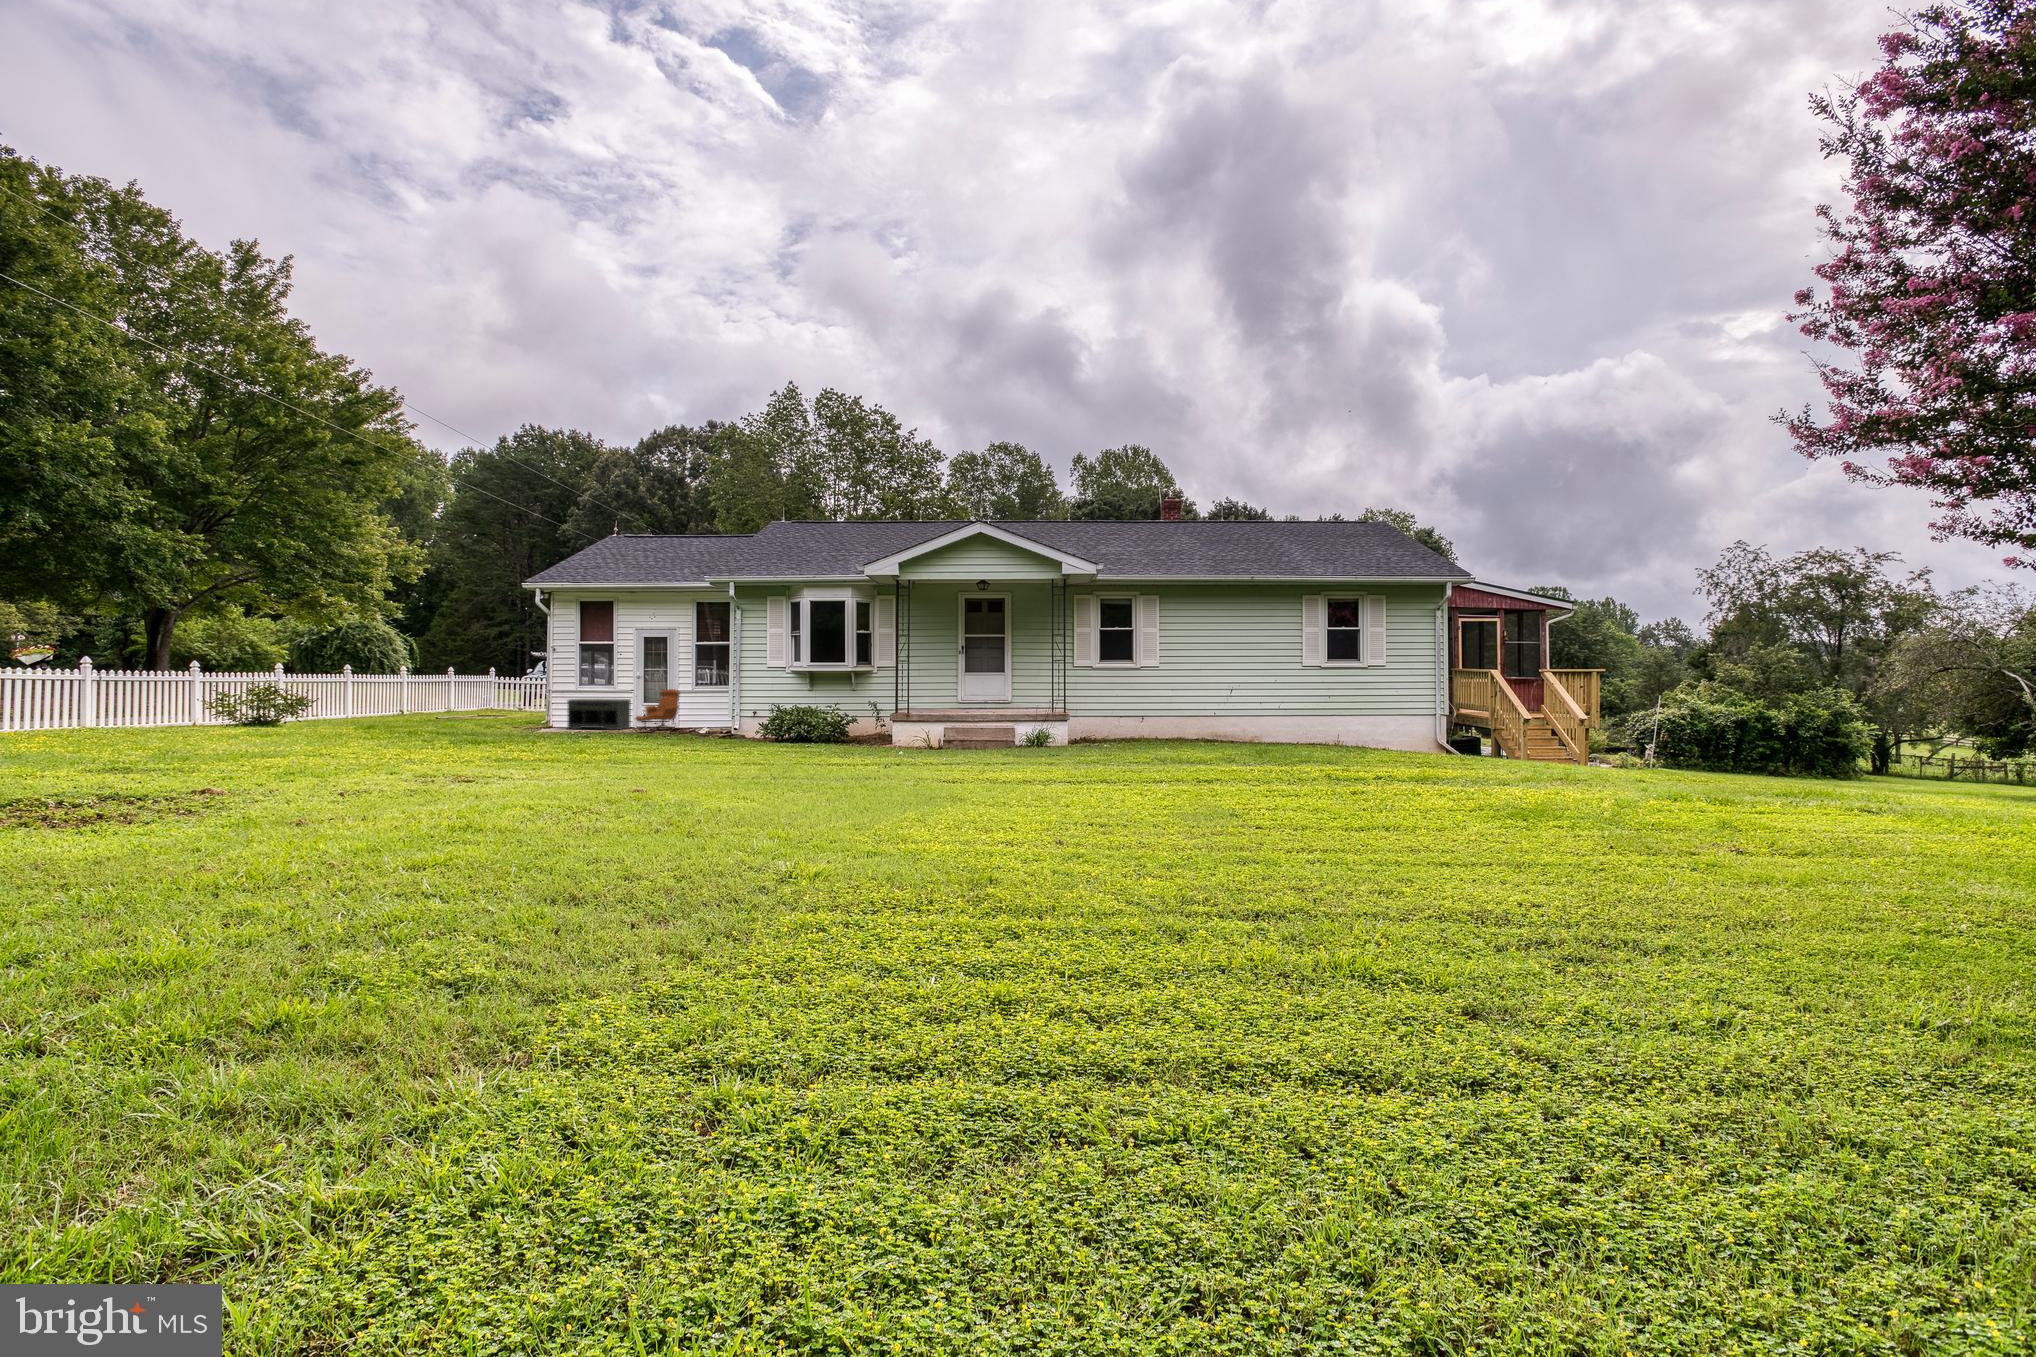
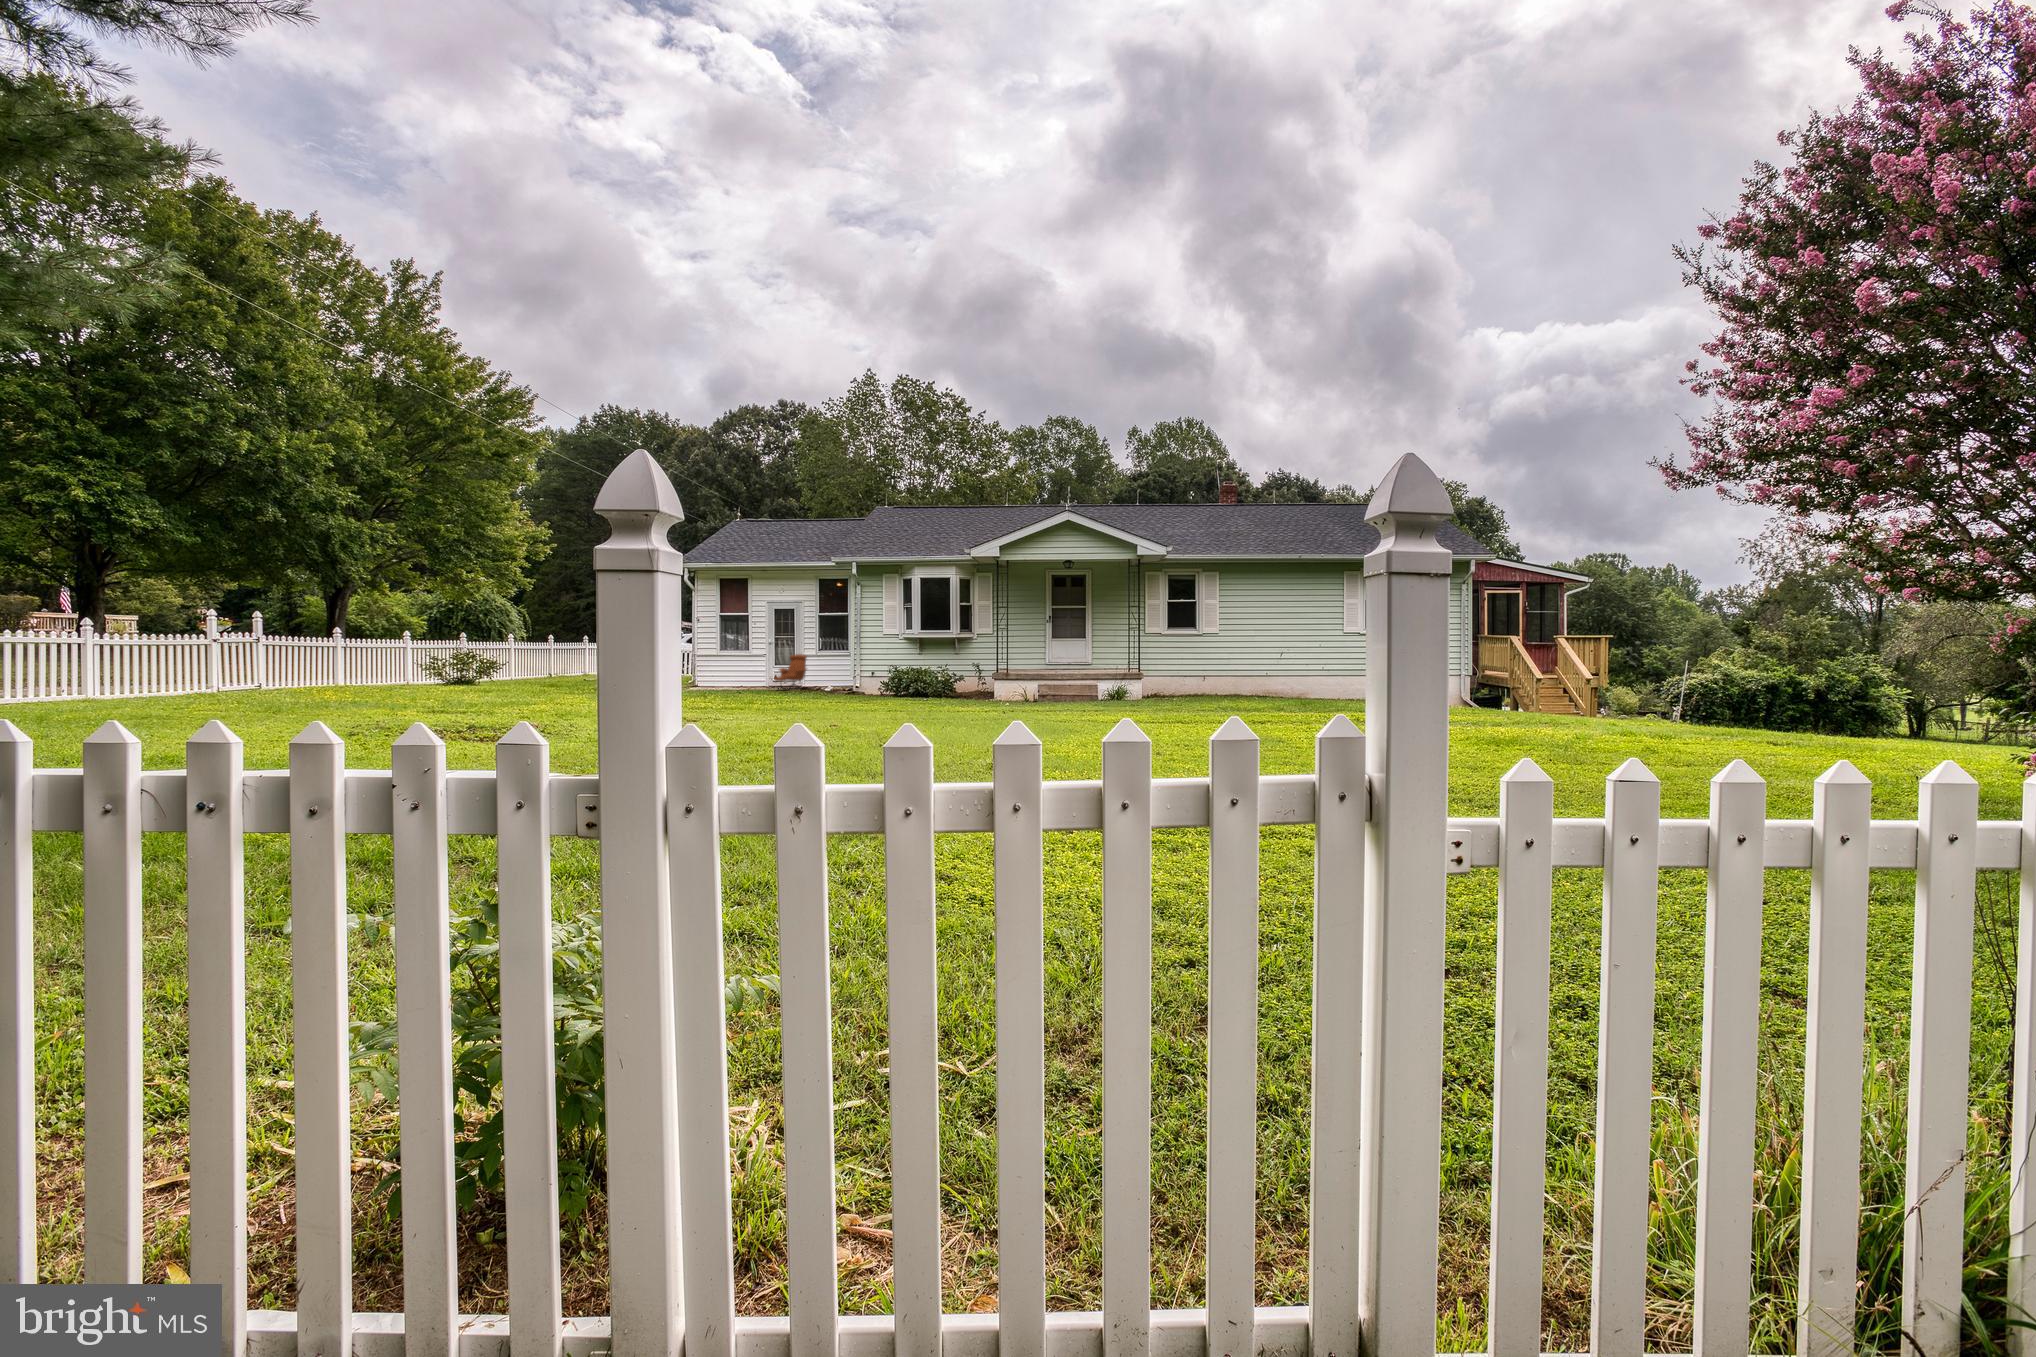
bench: present [567,699,631,730] -> none [714,663,765,689]

